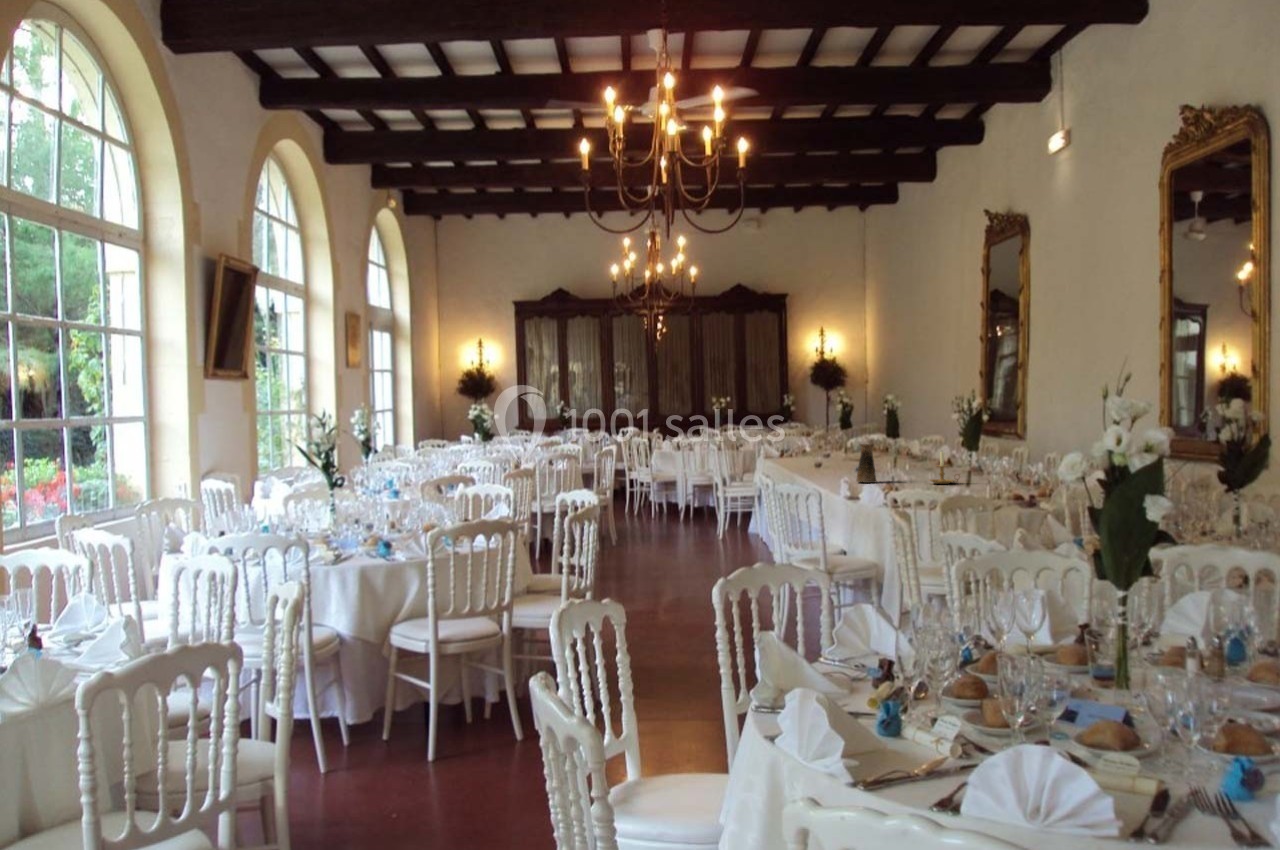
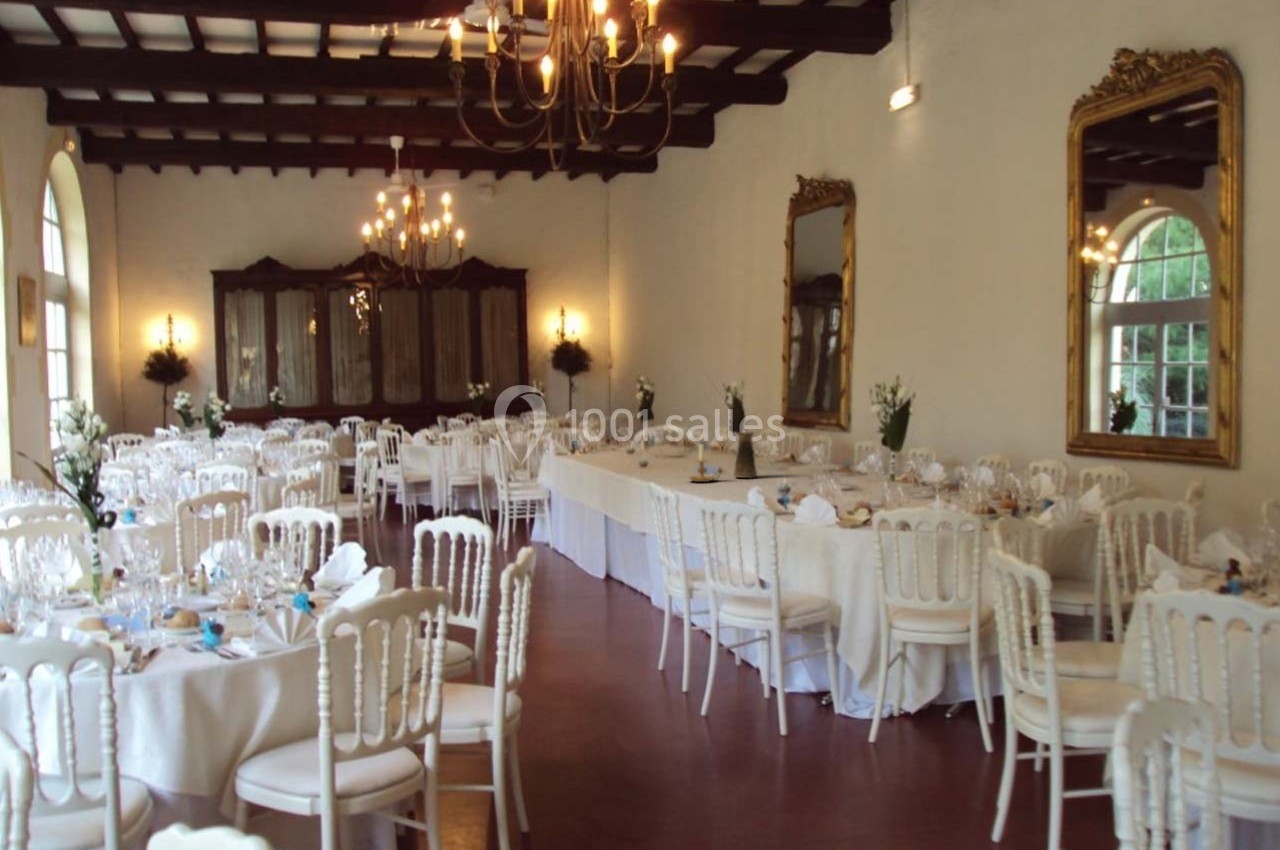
candle holder: present [930,452,958,484] -> present [689,444,719,482]

